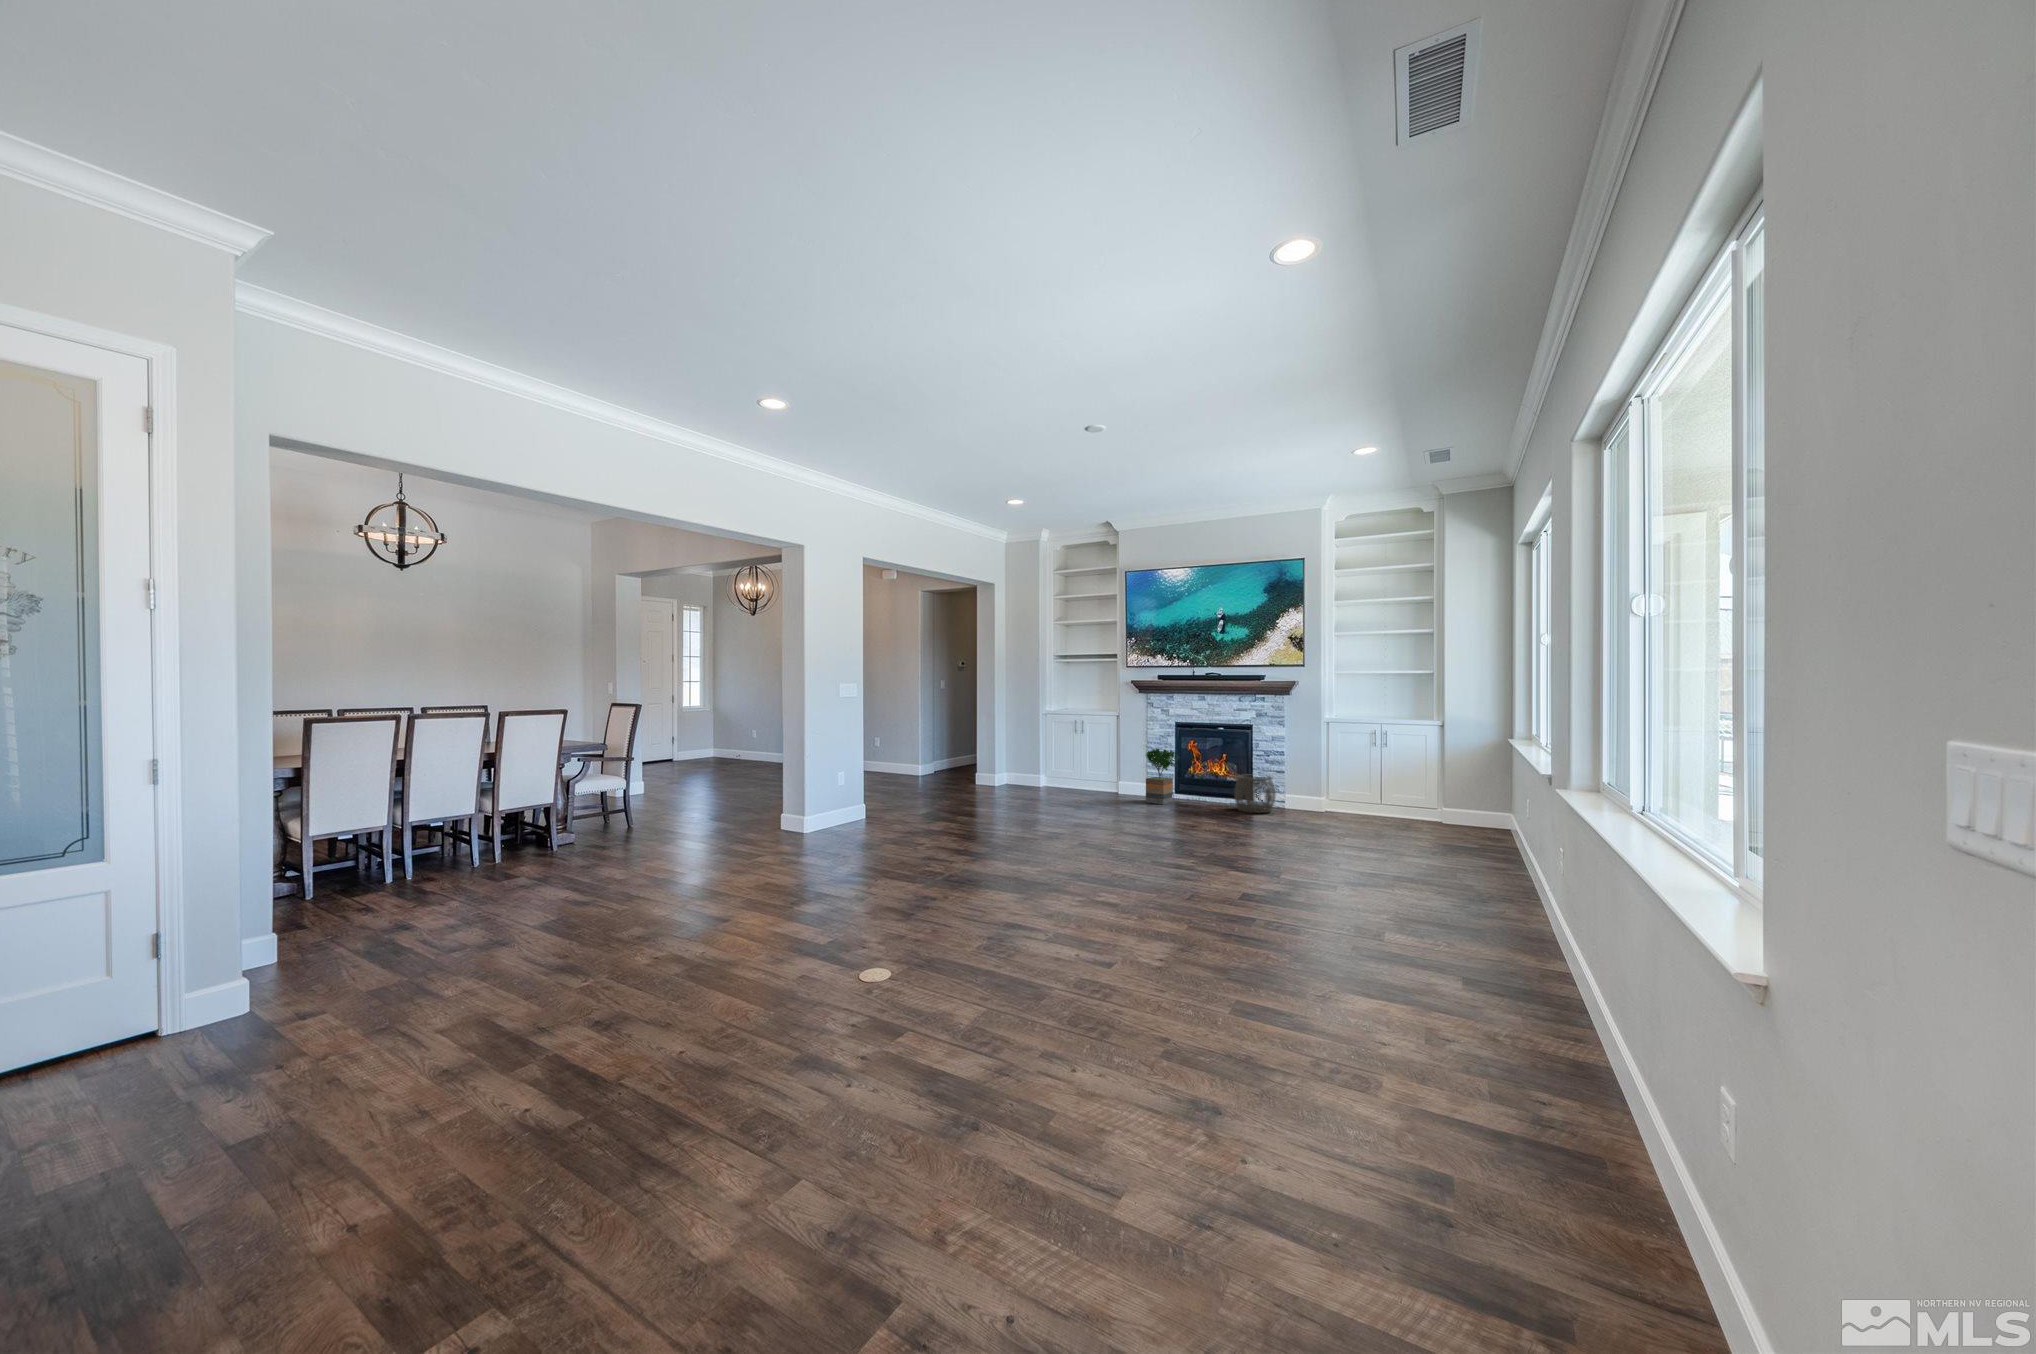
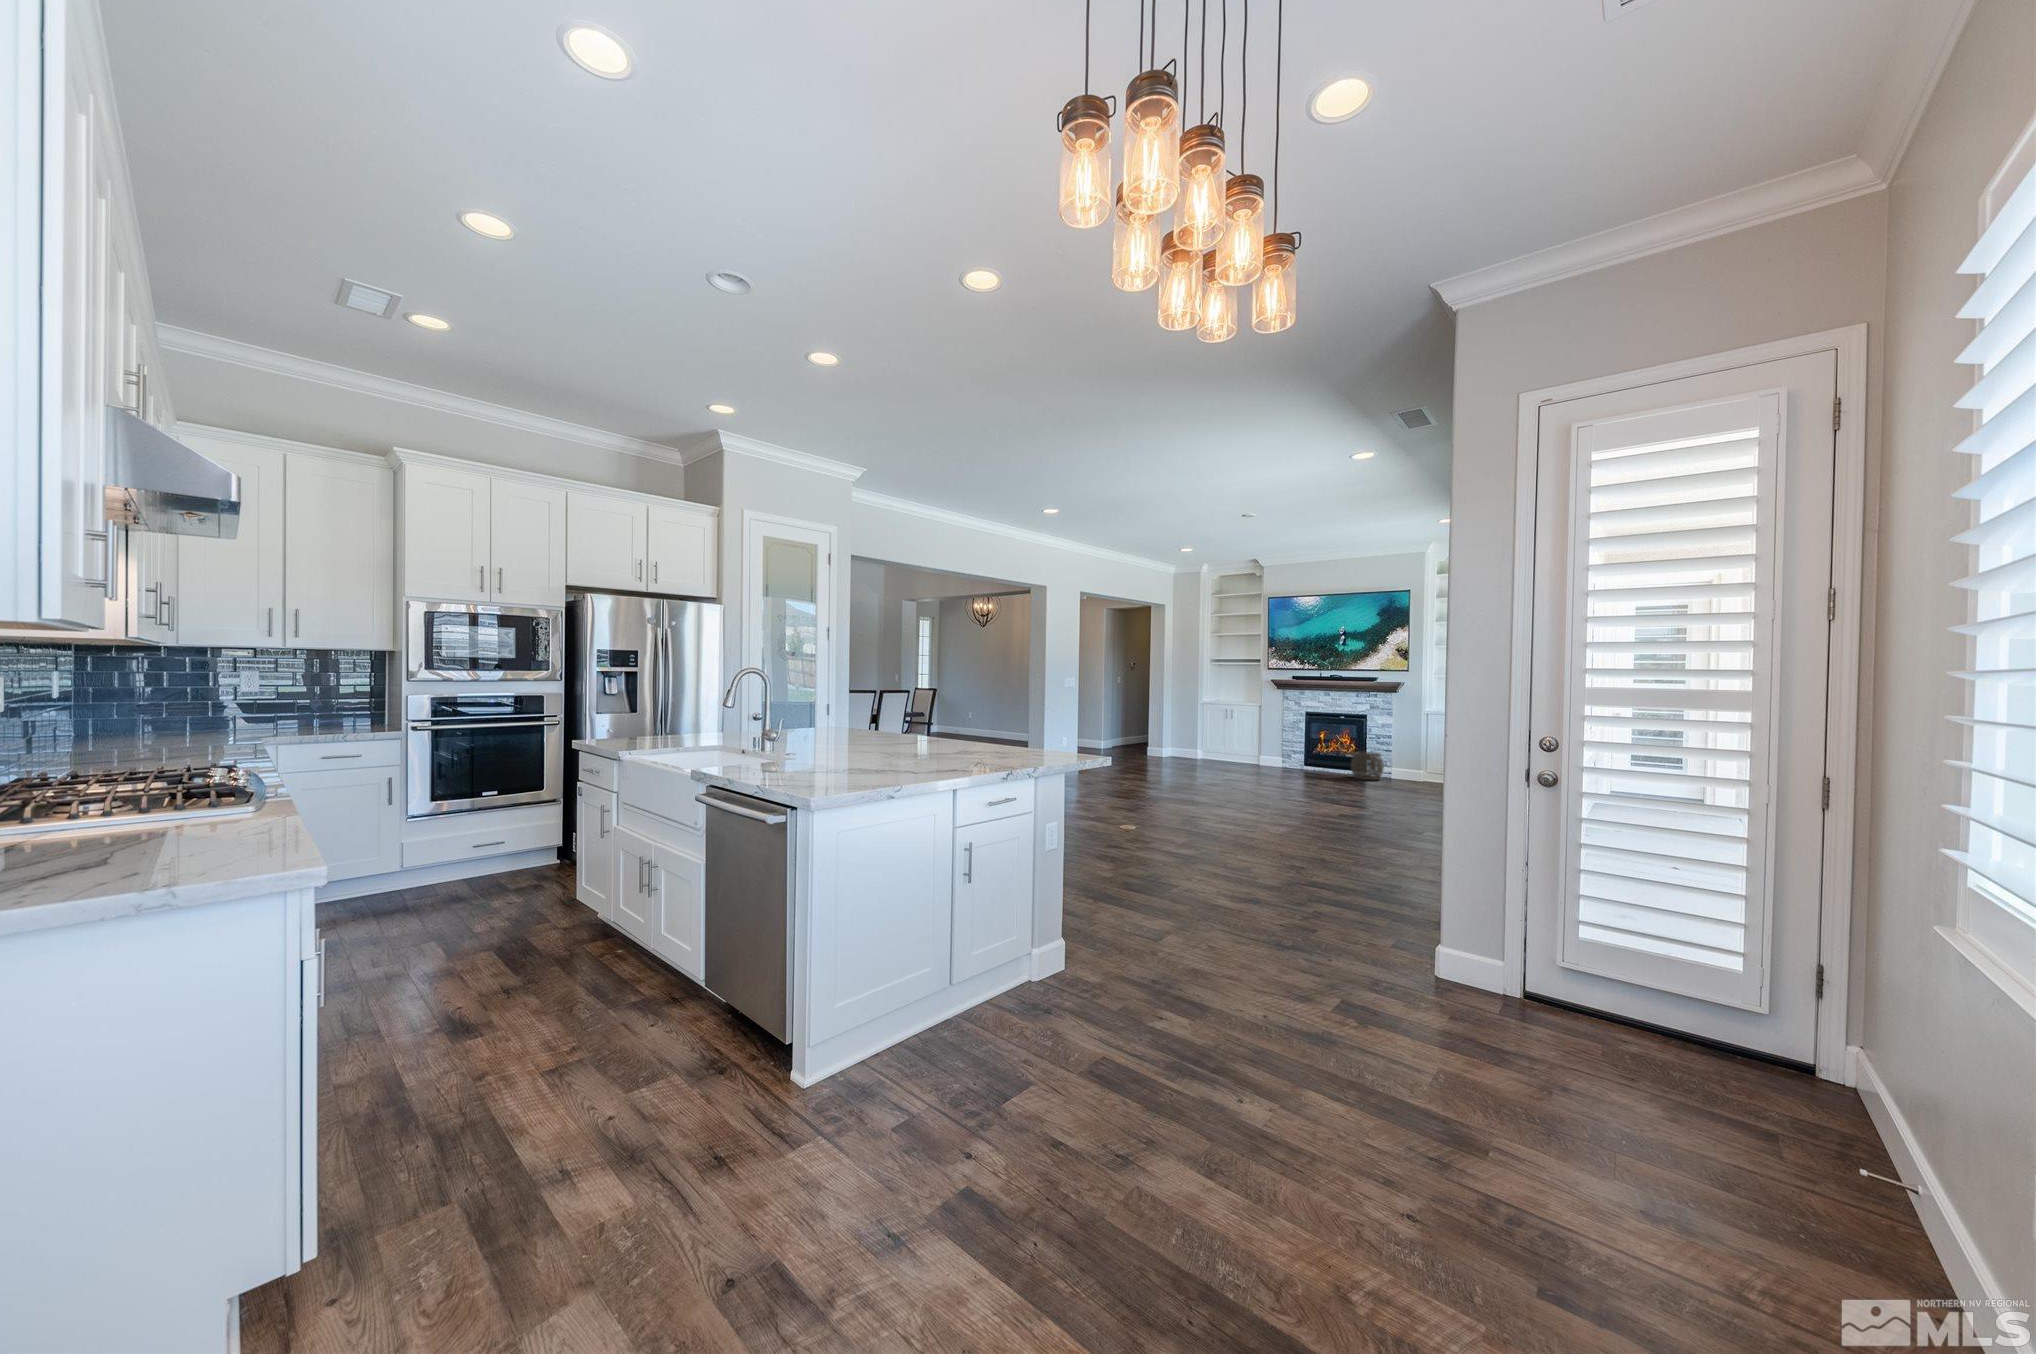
potted tree: present [1146,748,1179,804] -> none [1281,730,1309,772]

